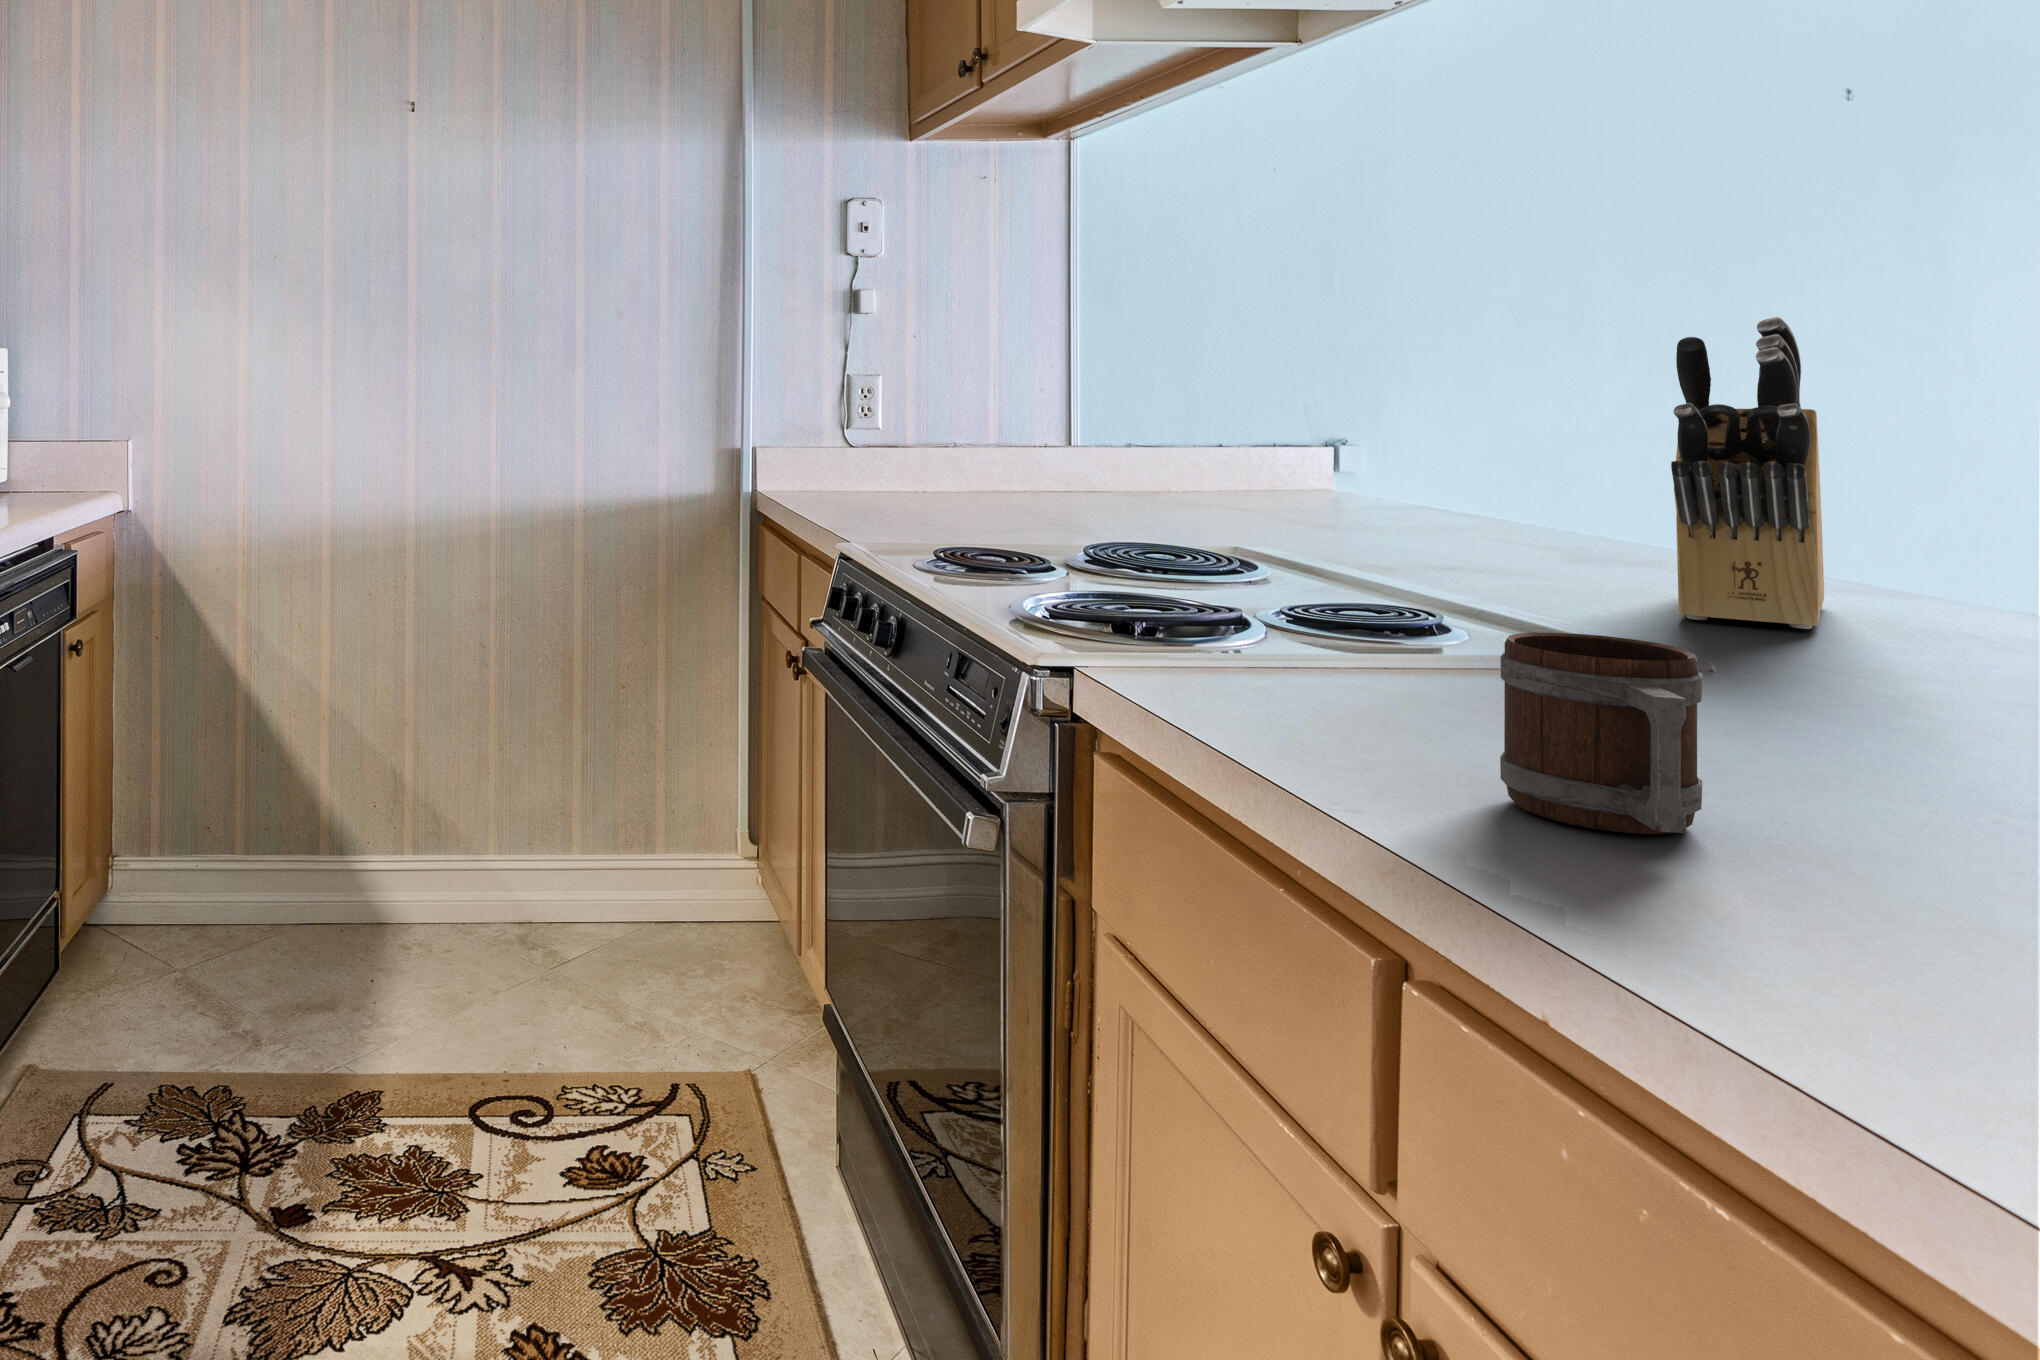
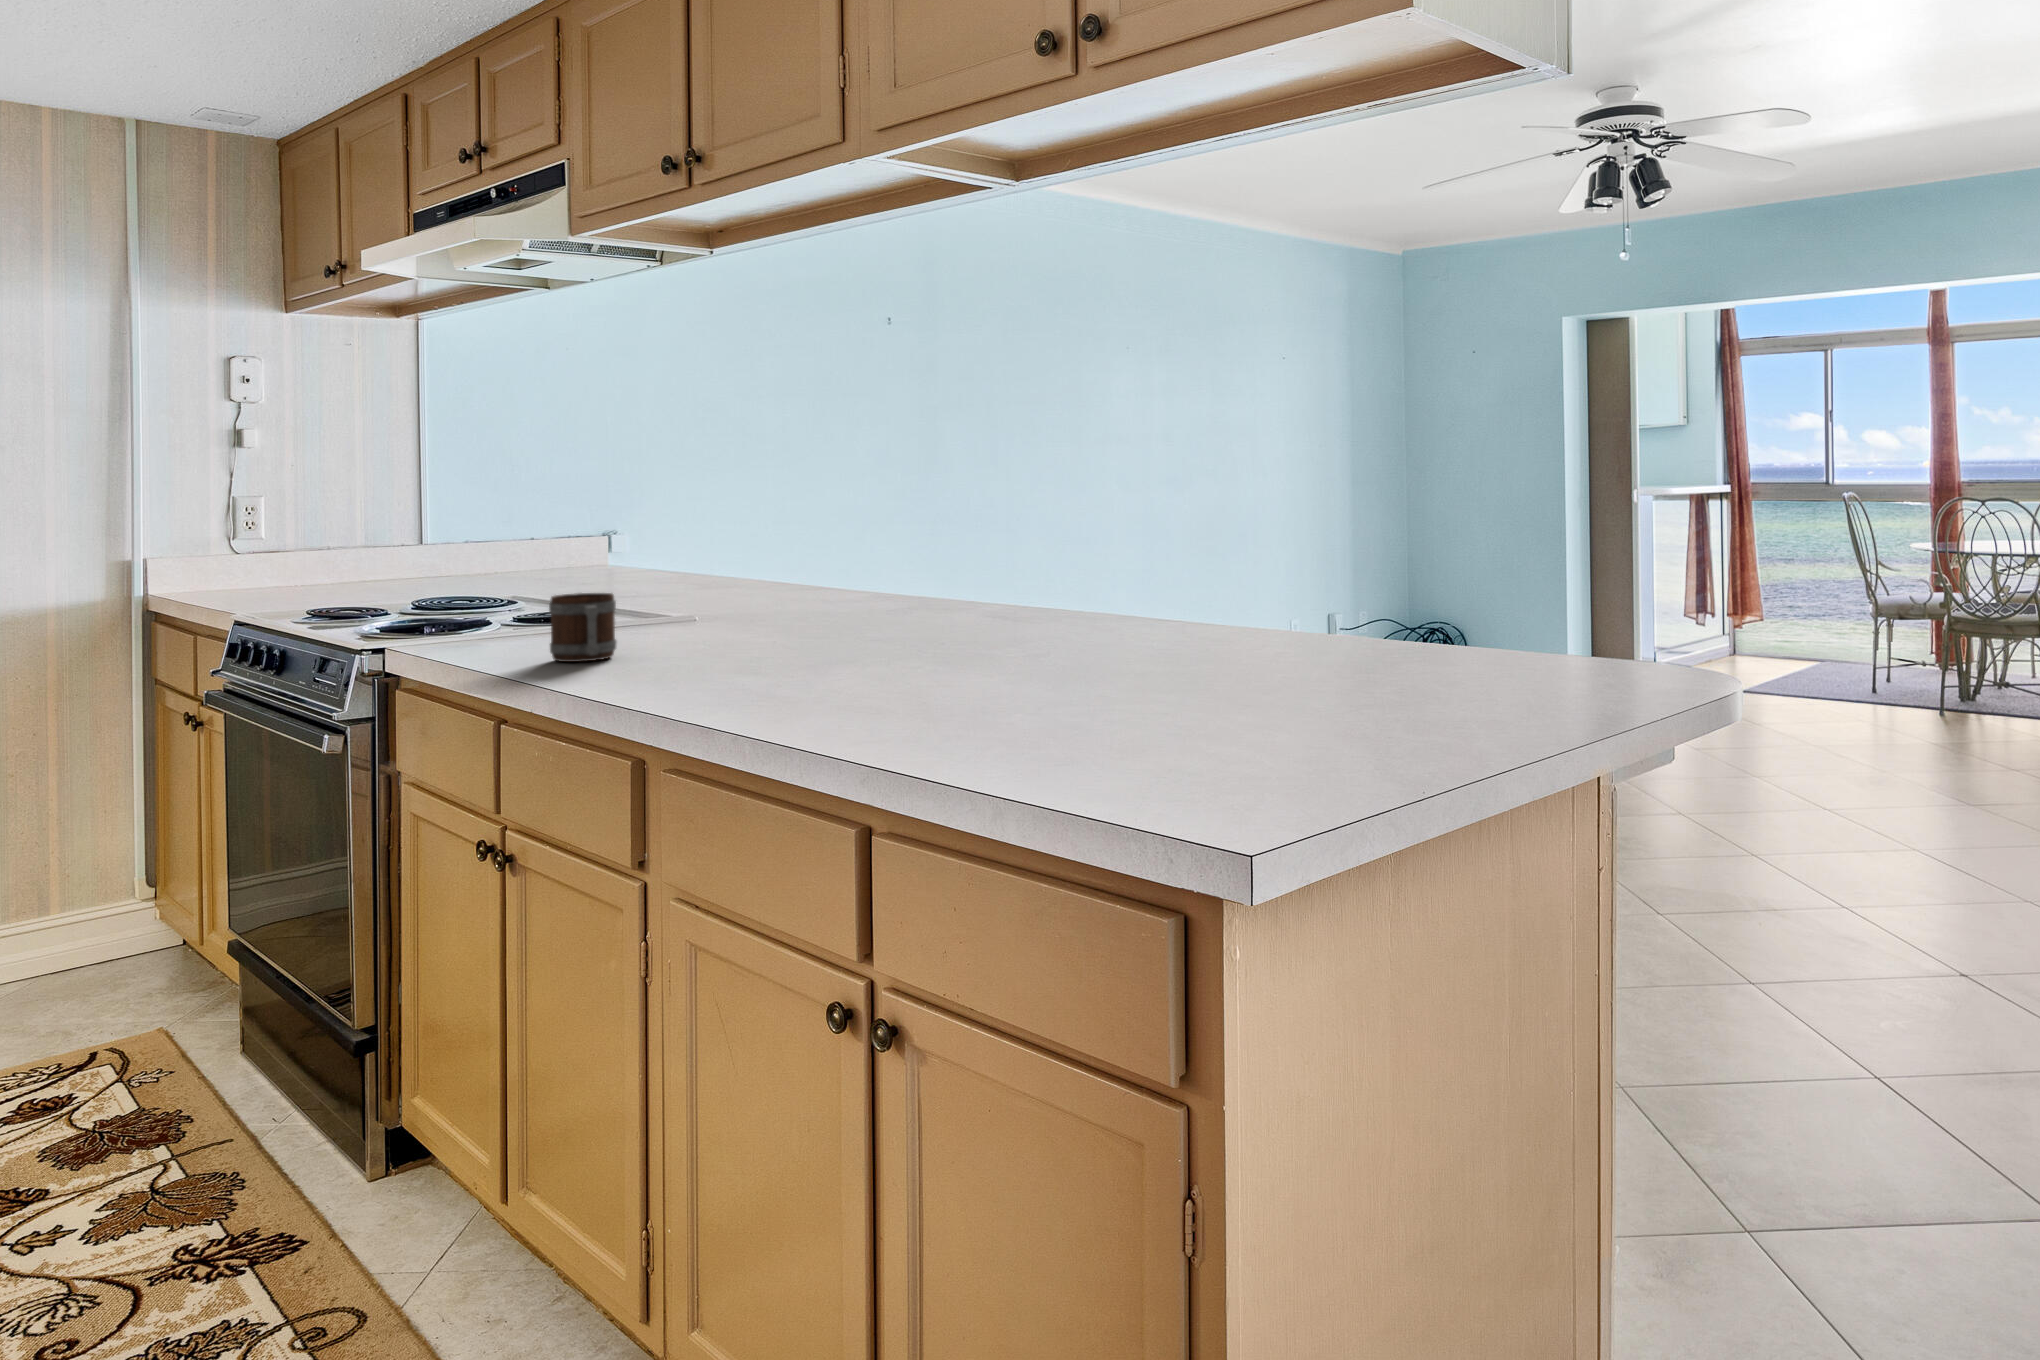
knife block: present [1671,317,1824,629] -> none [699,459,785,603]

